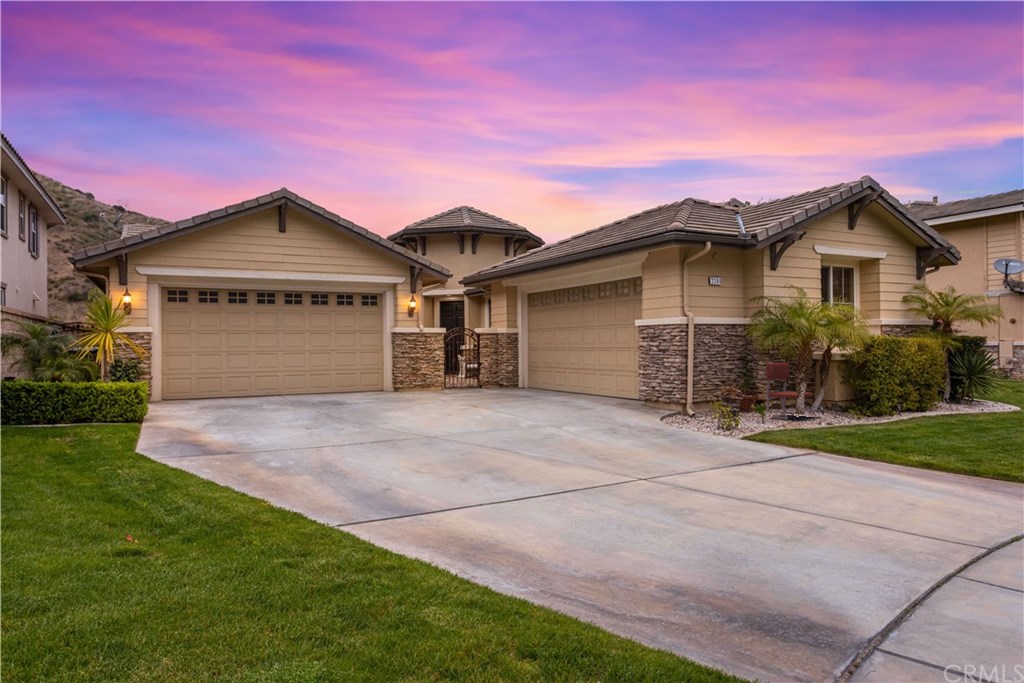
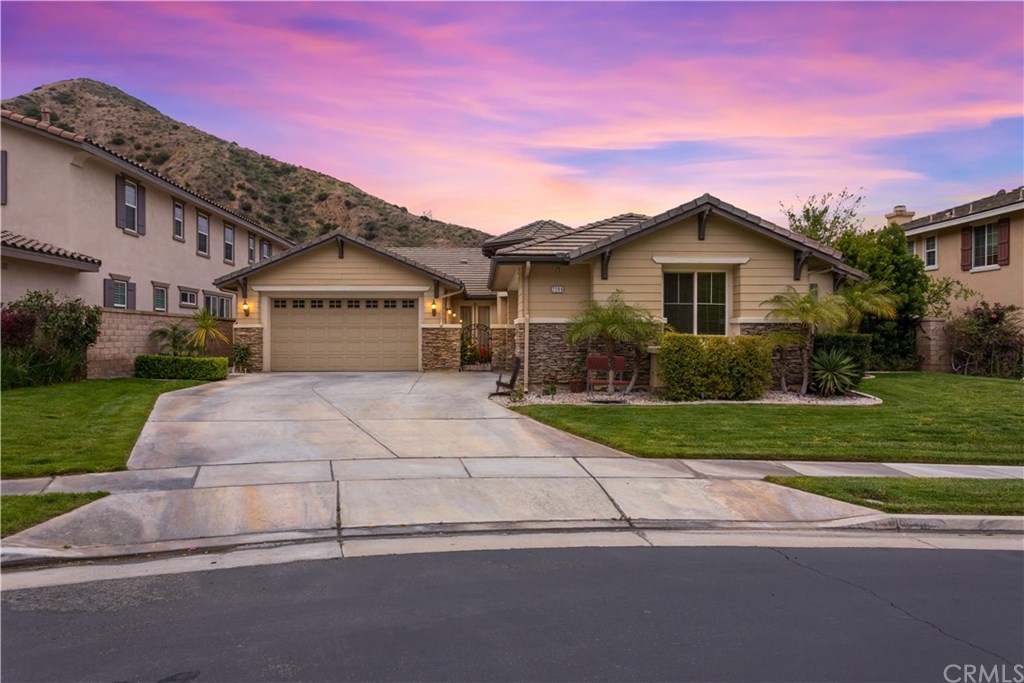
lounge chair: none [636,366,683,419] -> present [496,356,521,396]

